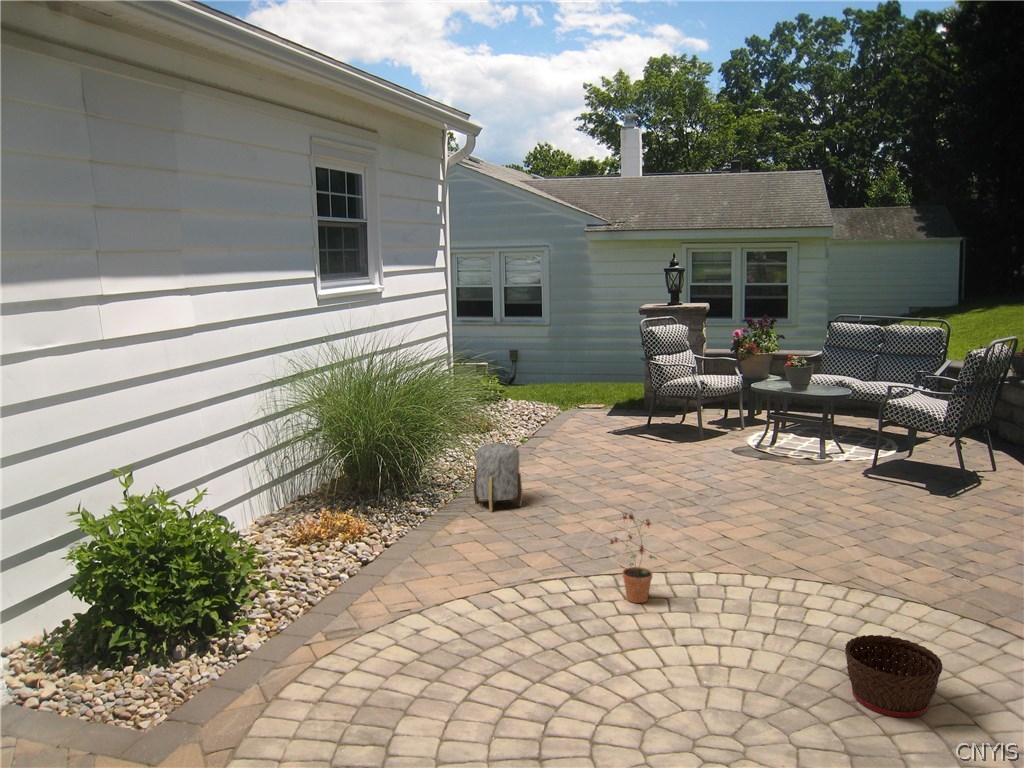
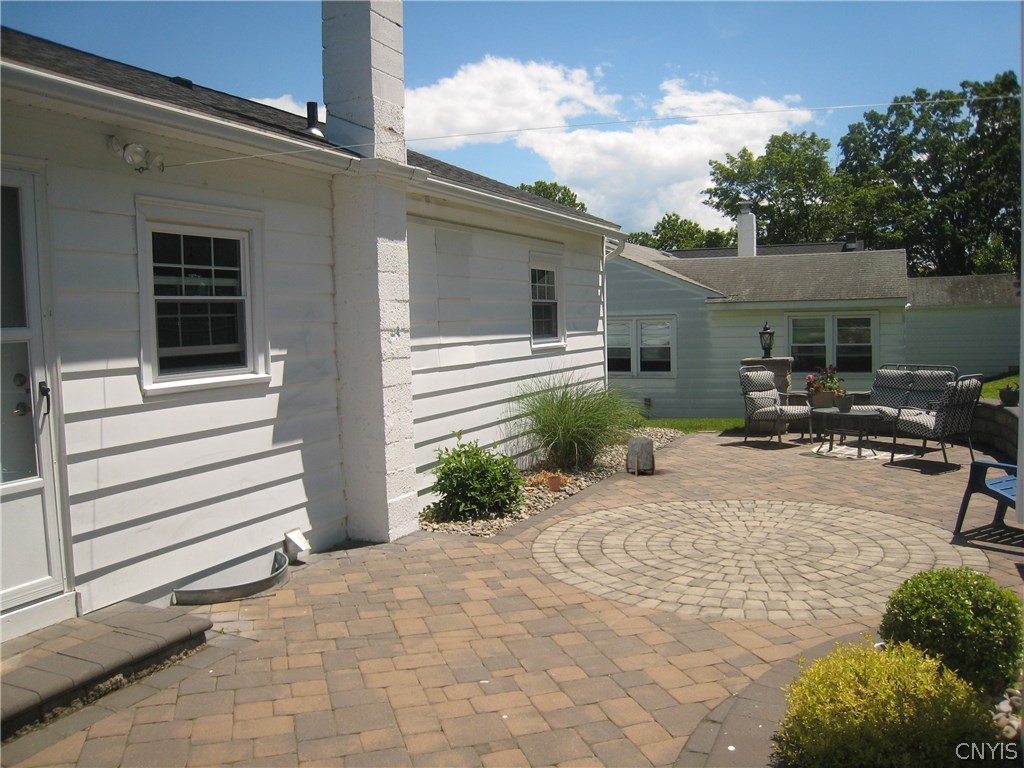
potted plant: present [610,513,657,603] -> present [542,450,562,491]
basket: present [845,635,942,718] -> none [807,508,851,538]

